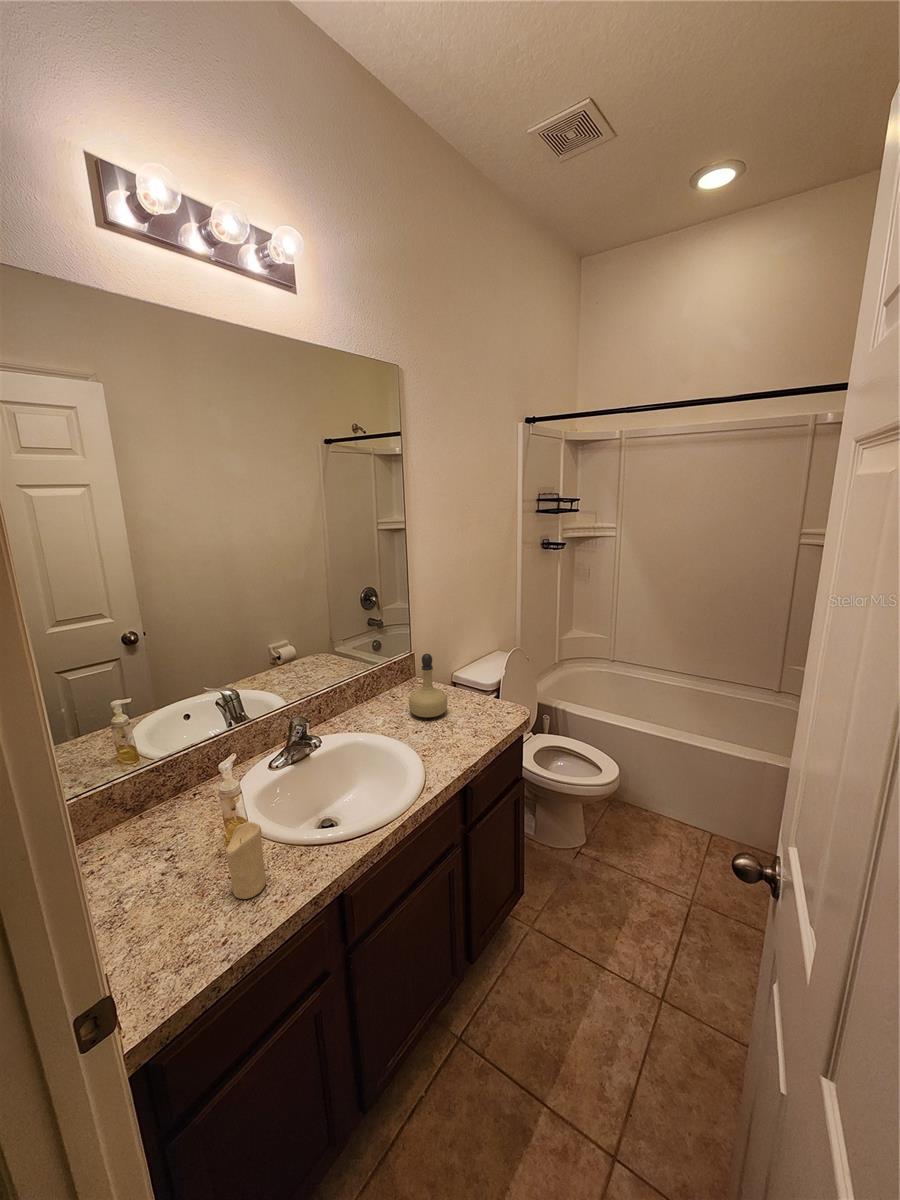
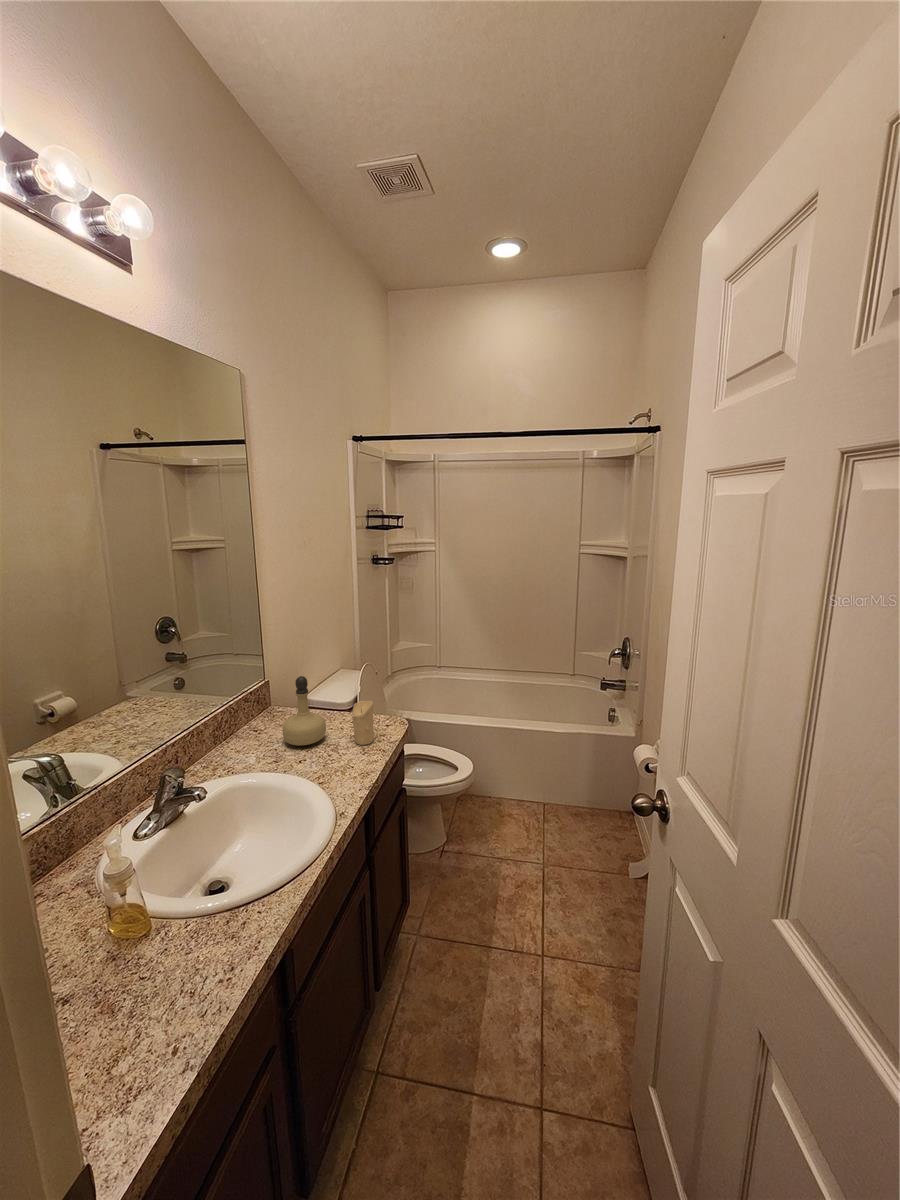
candle: present [225,822,266,899] -> present [353,701,374,745]

